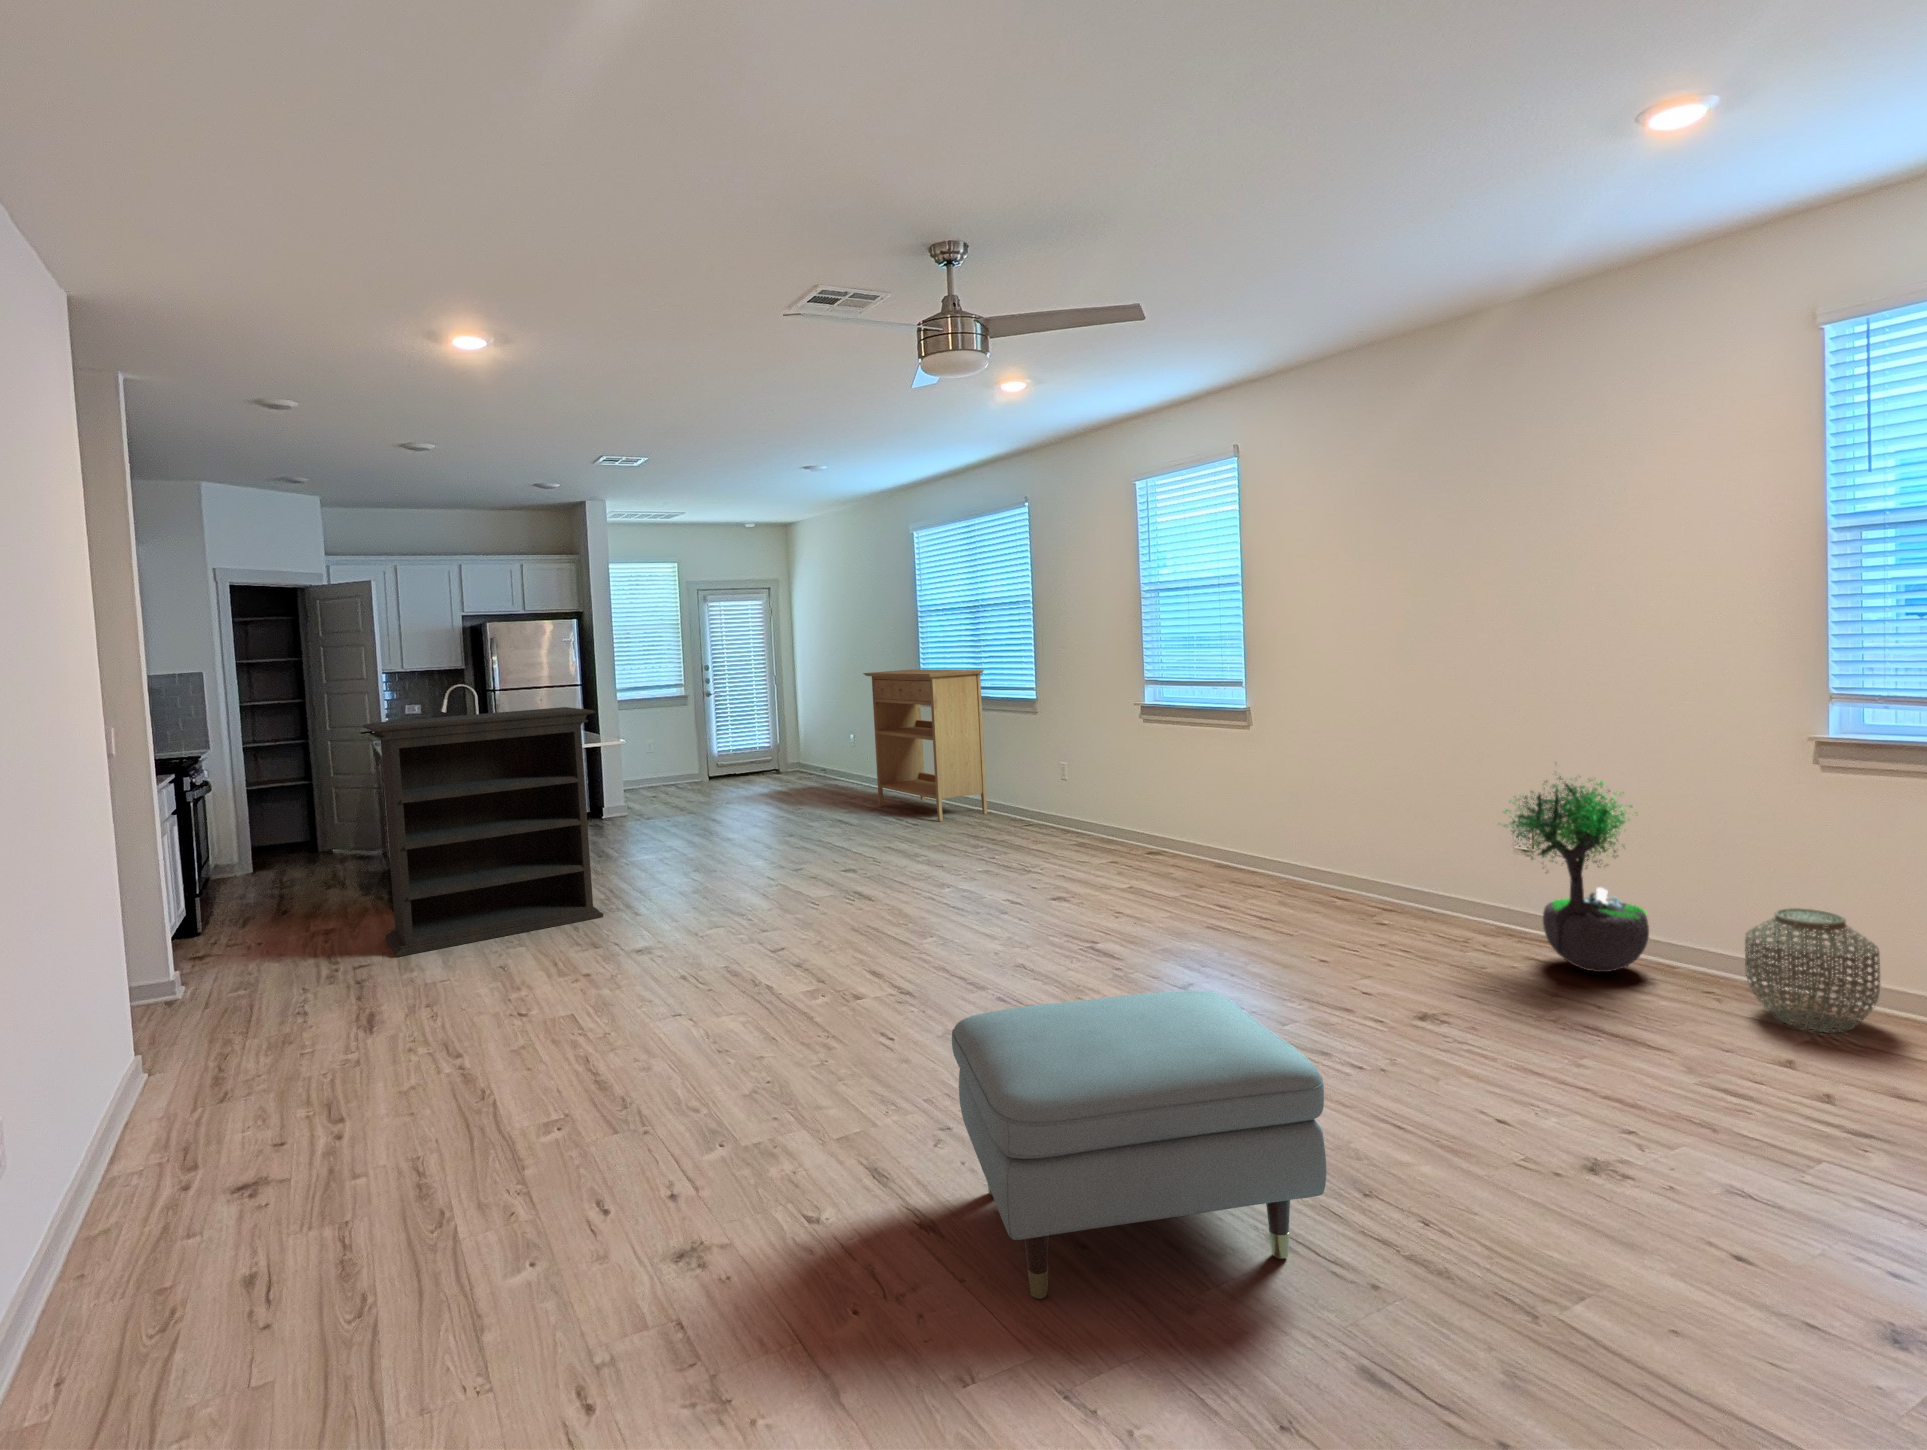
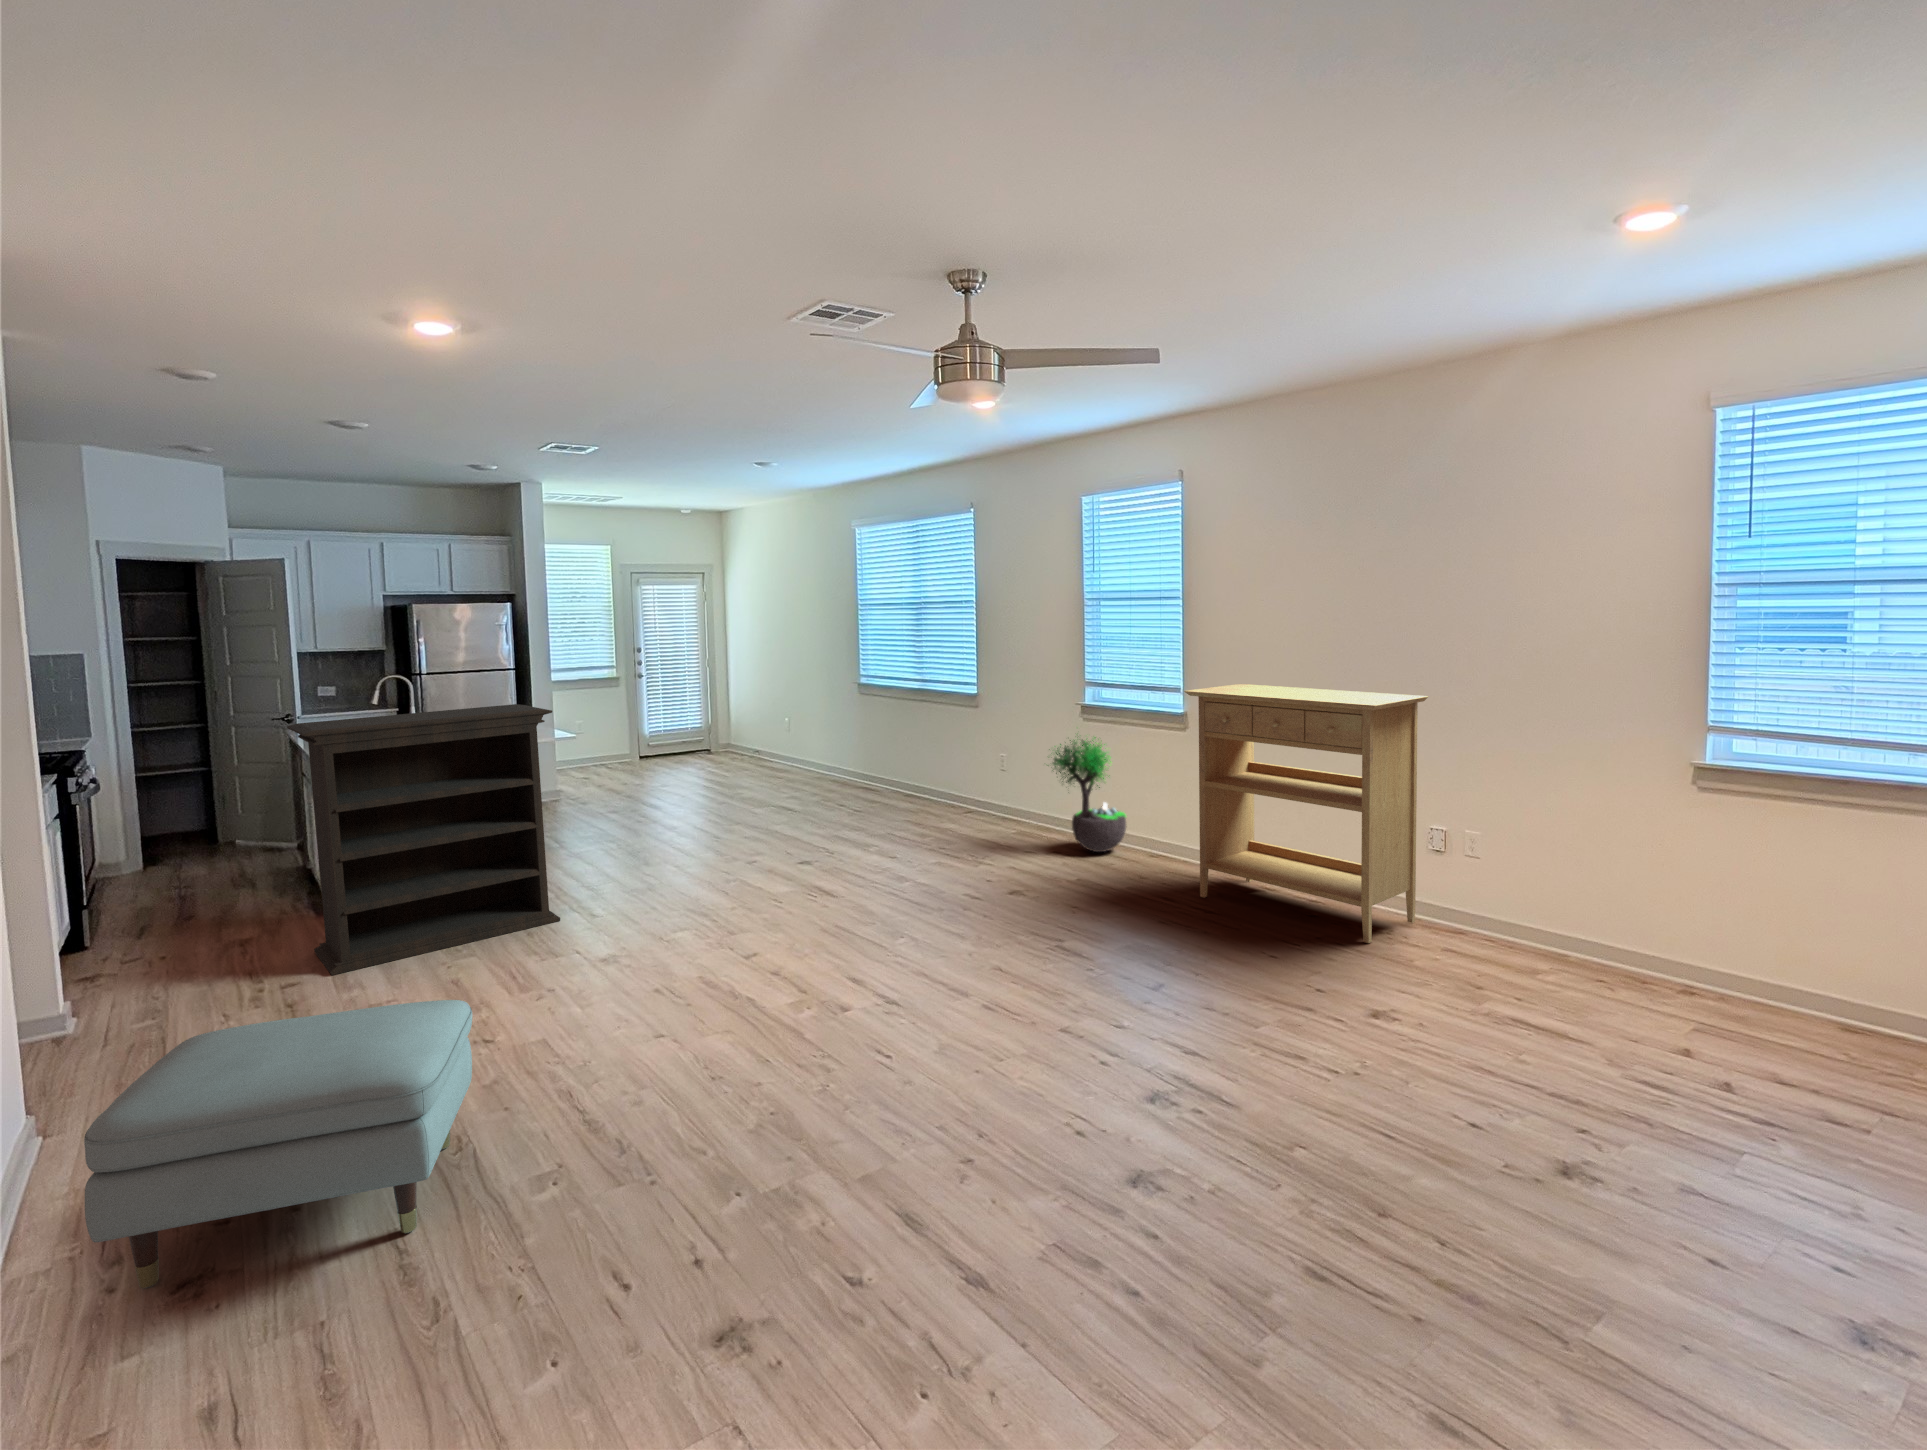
console table: present [863,670,987,821] -> present [1184,684,1428,943]
potted tree: present [1504,775,1649,972] -> present [1048,737,1126,852]
woven basket: present [1745,908,1880,1032] -> none [1634,909,1742,1016]
ottoman: present [952,991,1327,1299] -> present [84,1000,472,1288]

